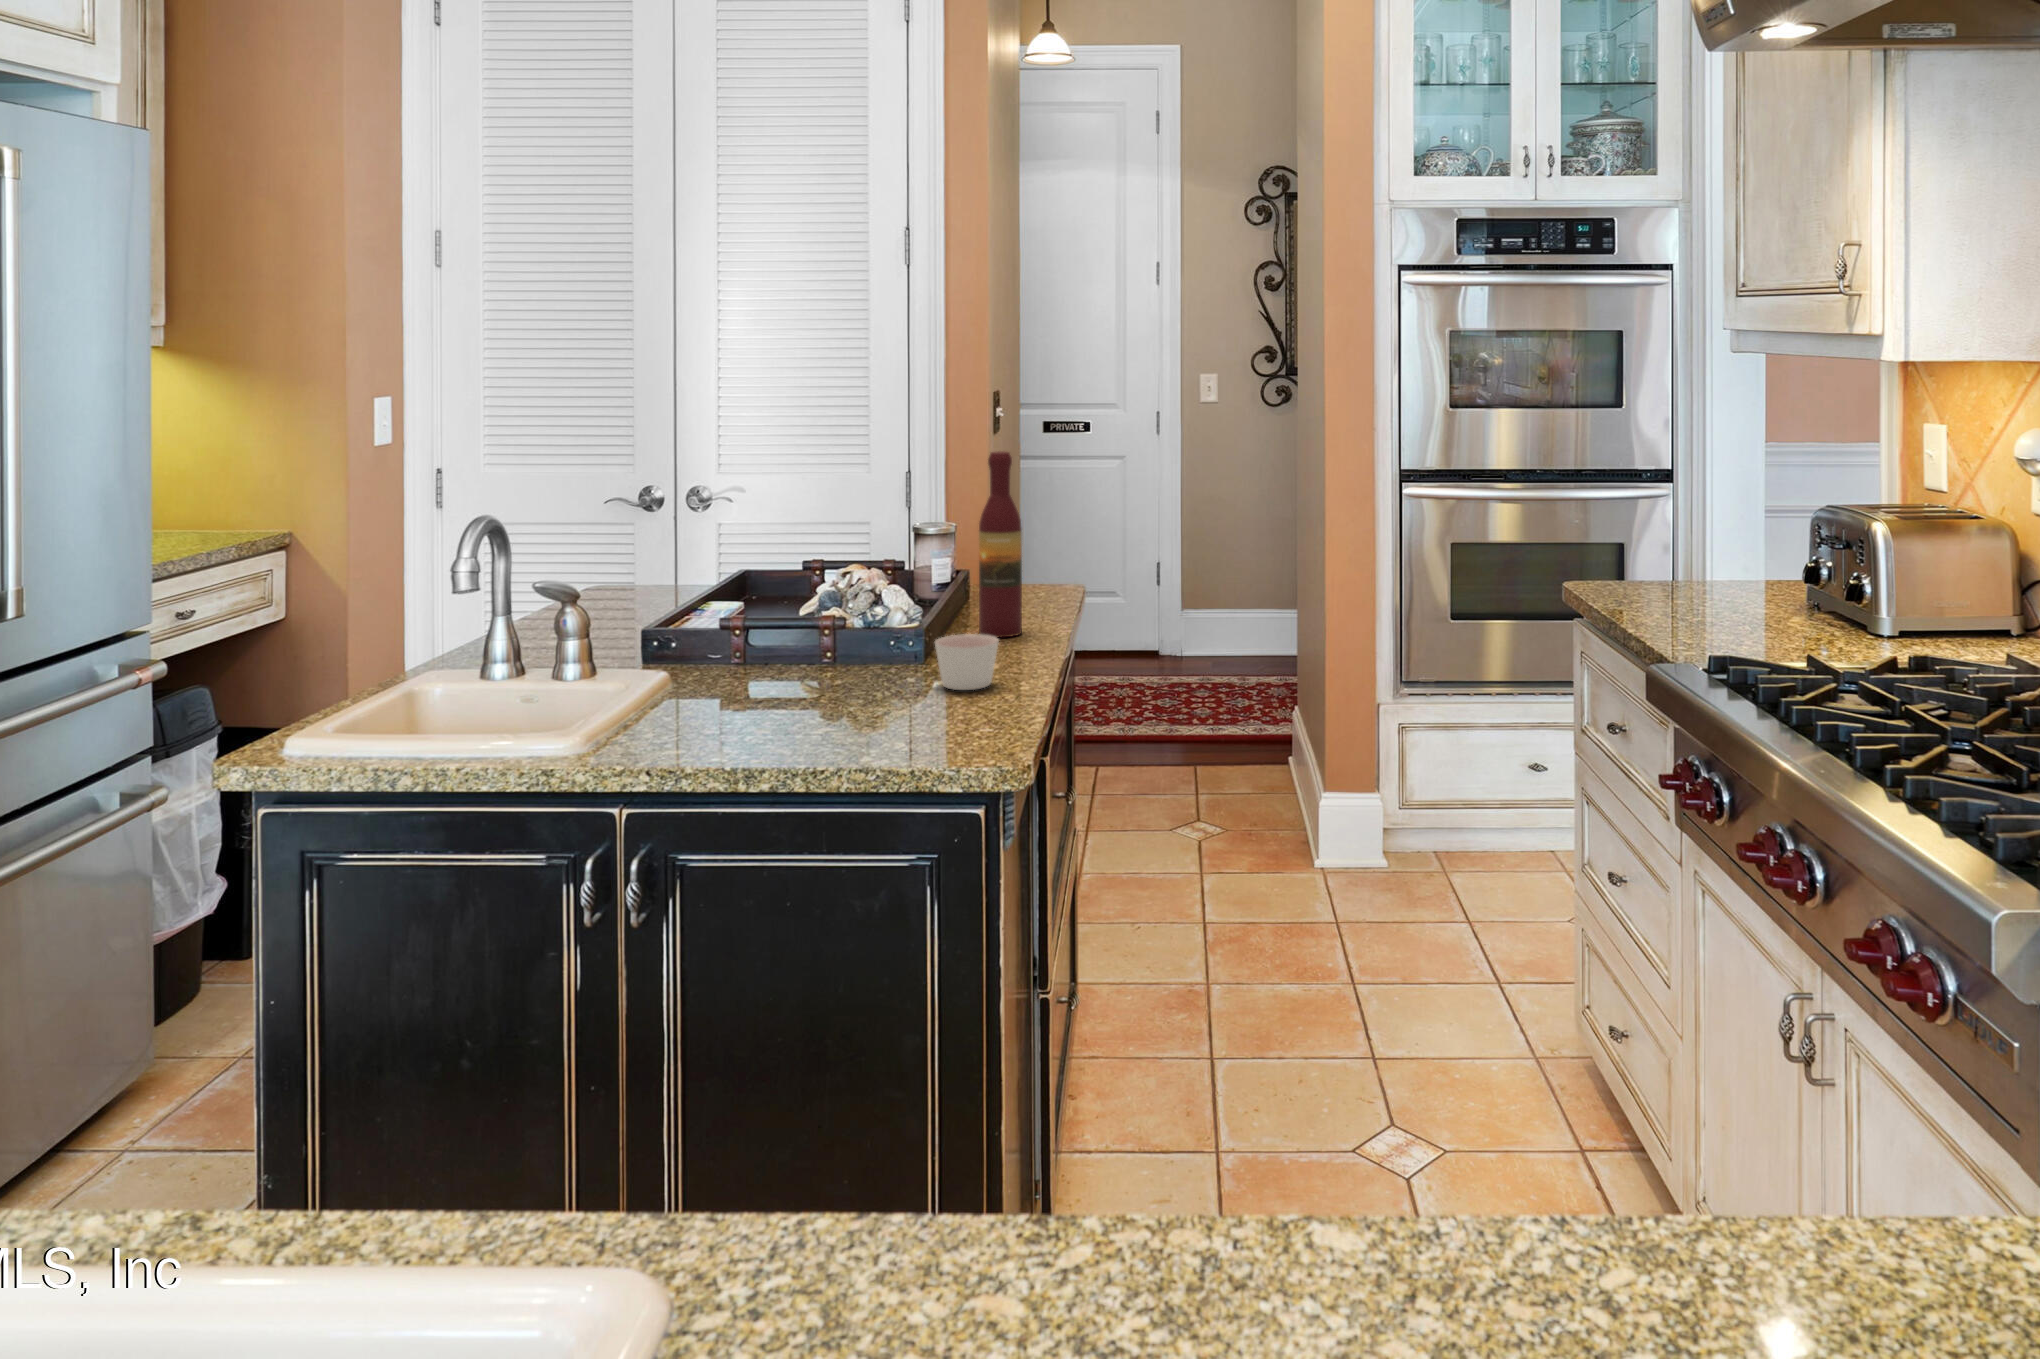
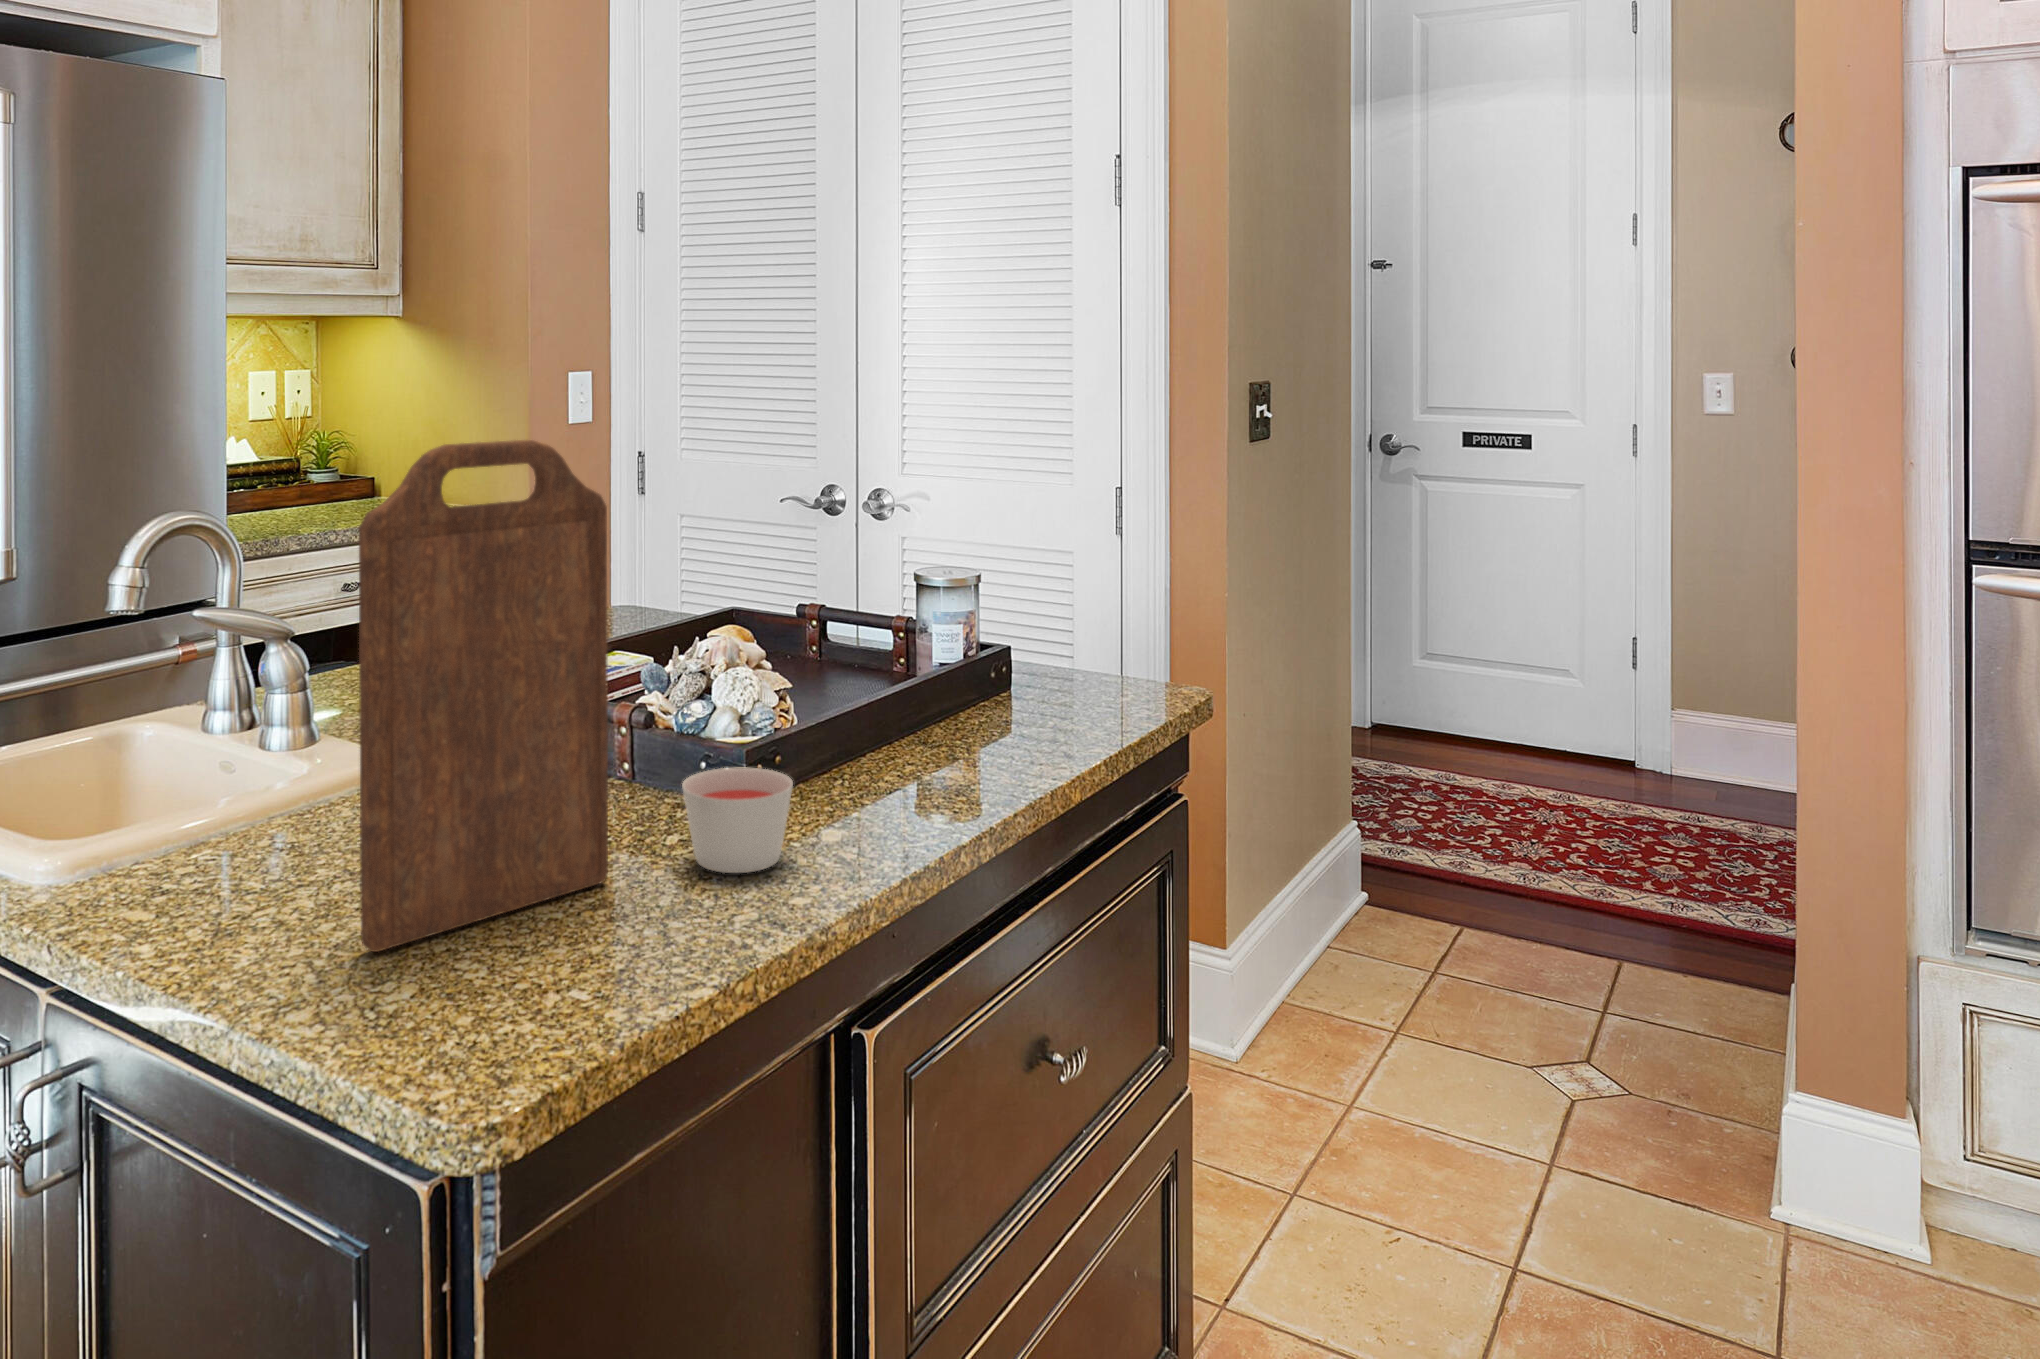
cutting board: none [843,448,916,742] -> present [359,440,608,952]
wine bottle: present [979,451,1022,637] -> none [919,459,990,769]

